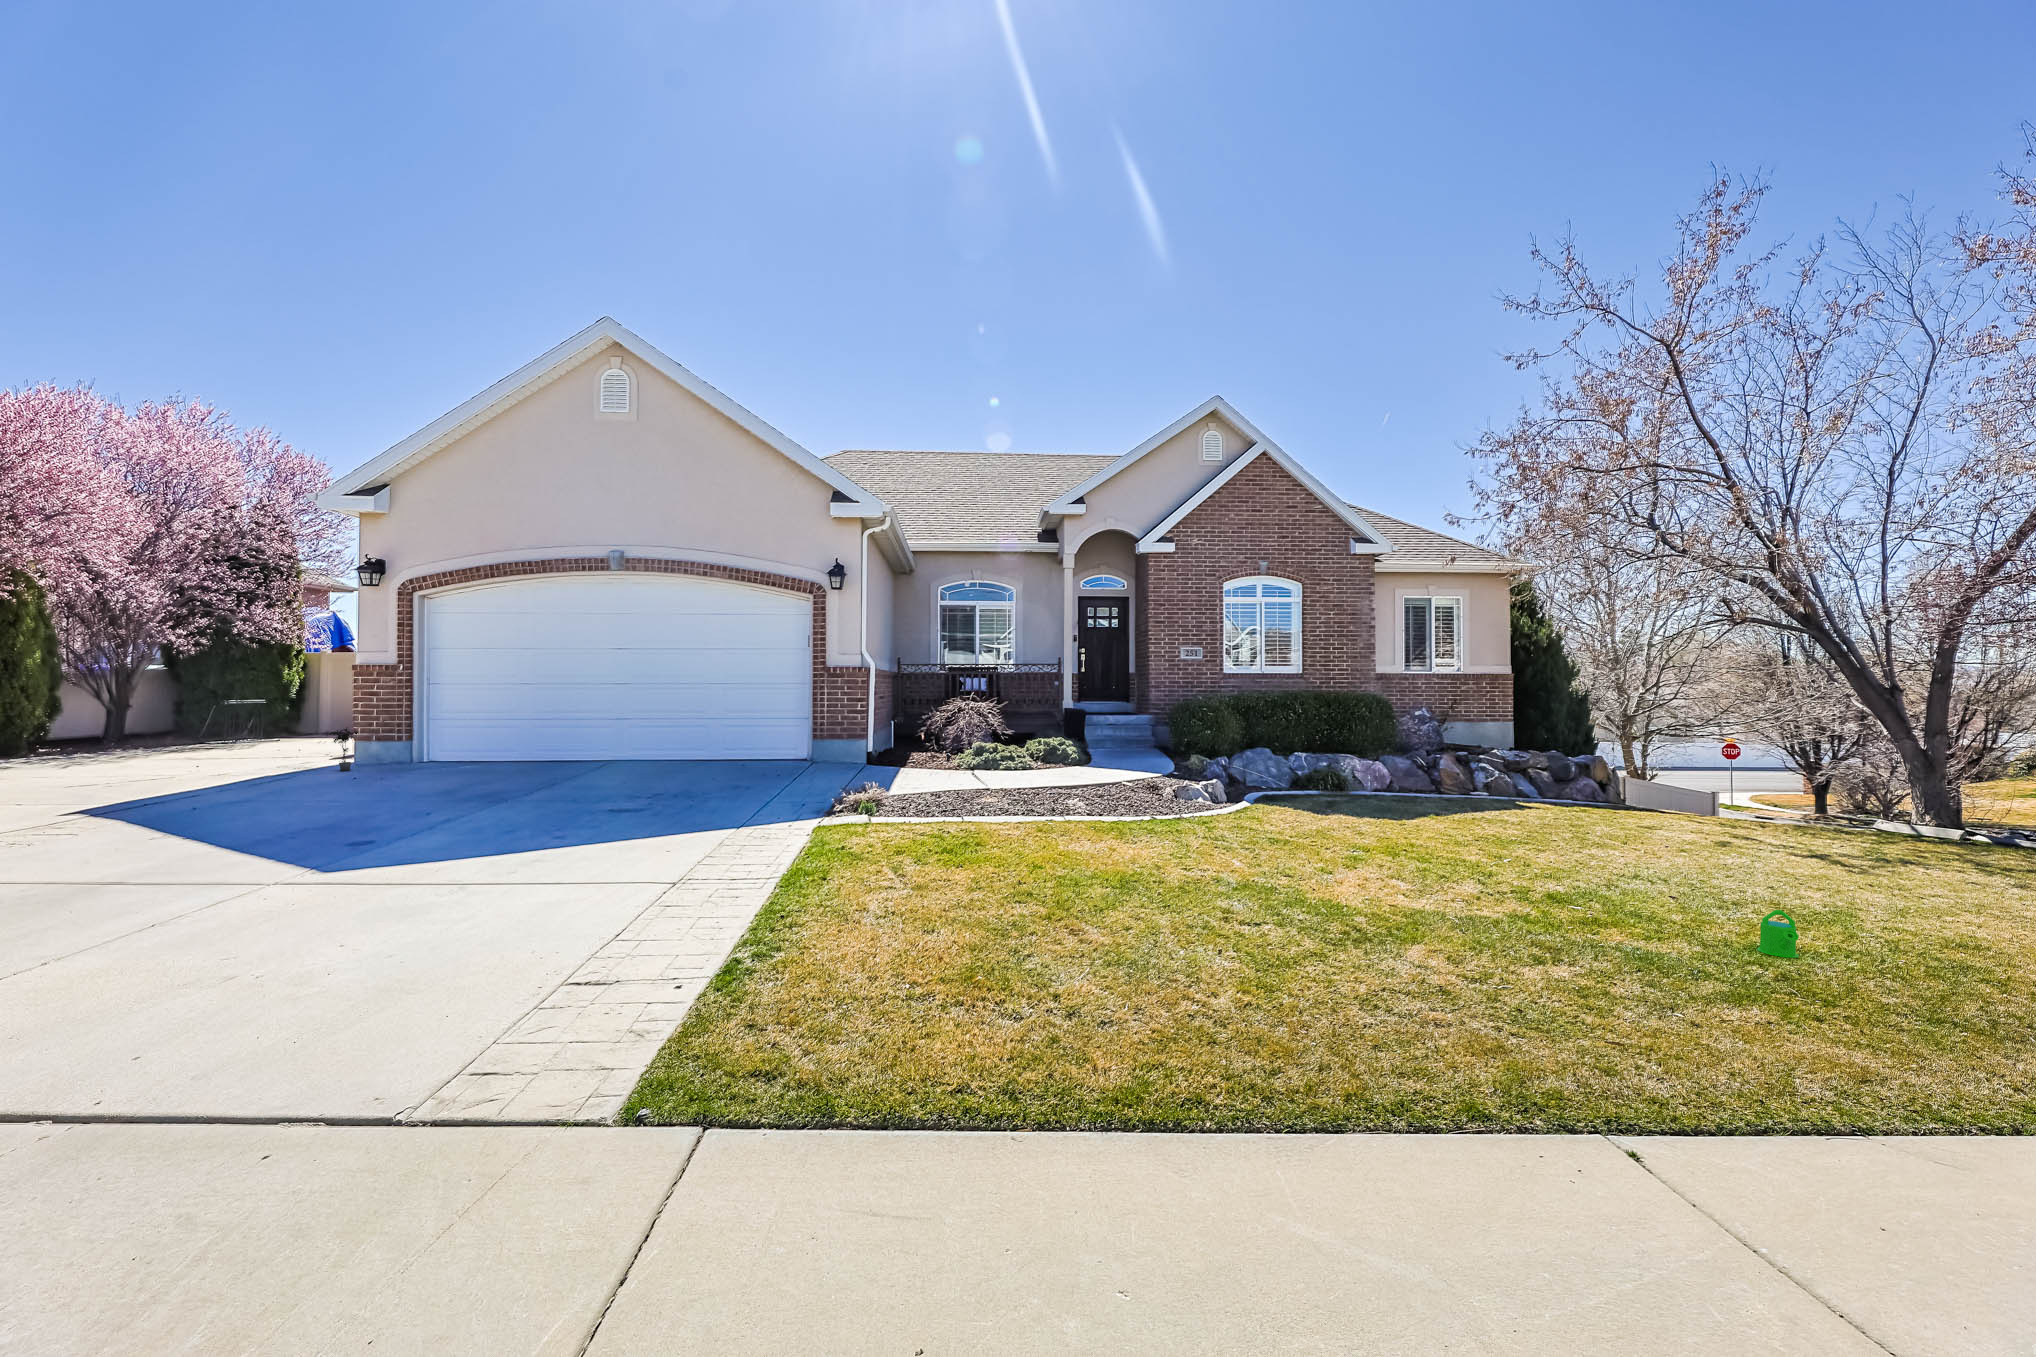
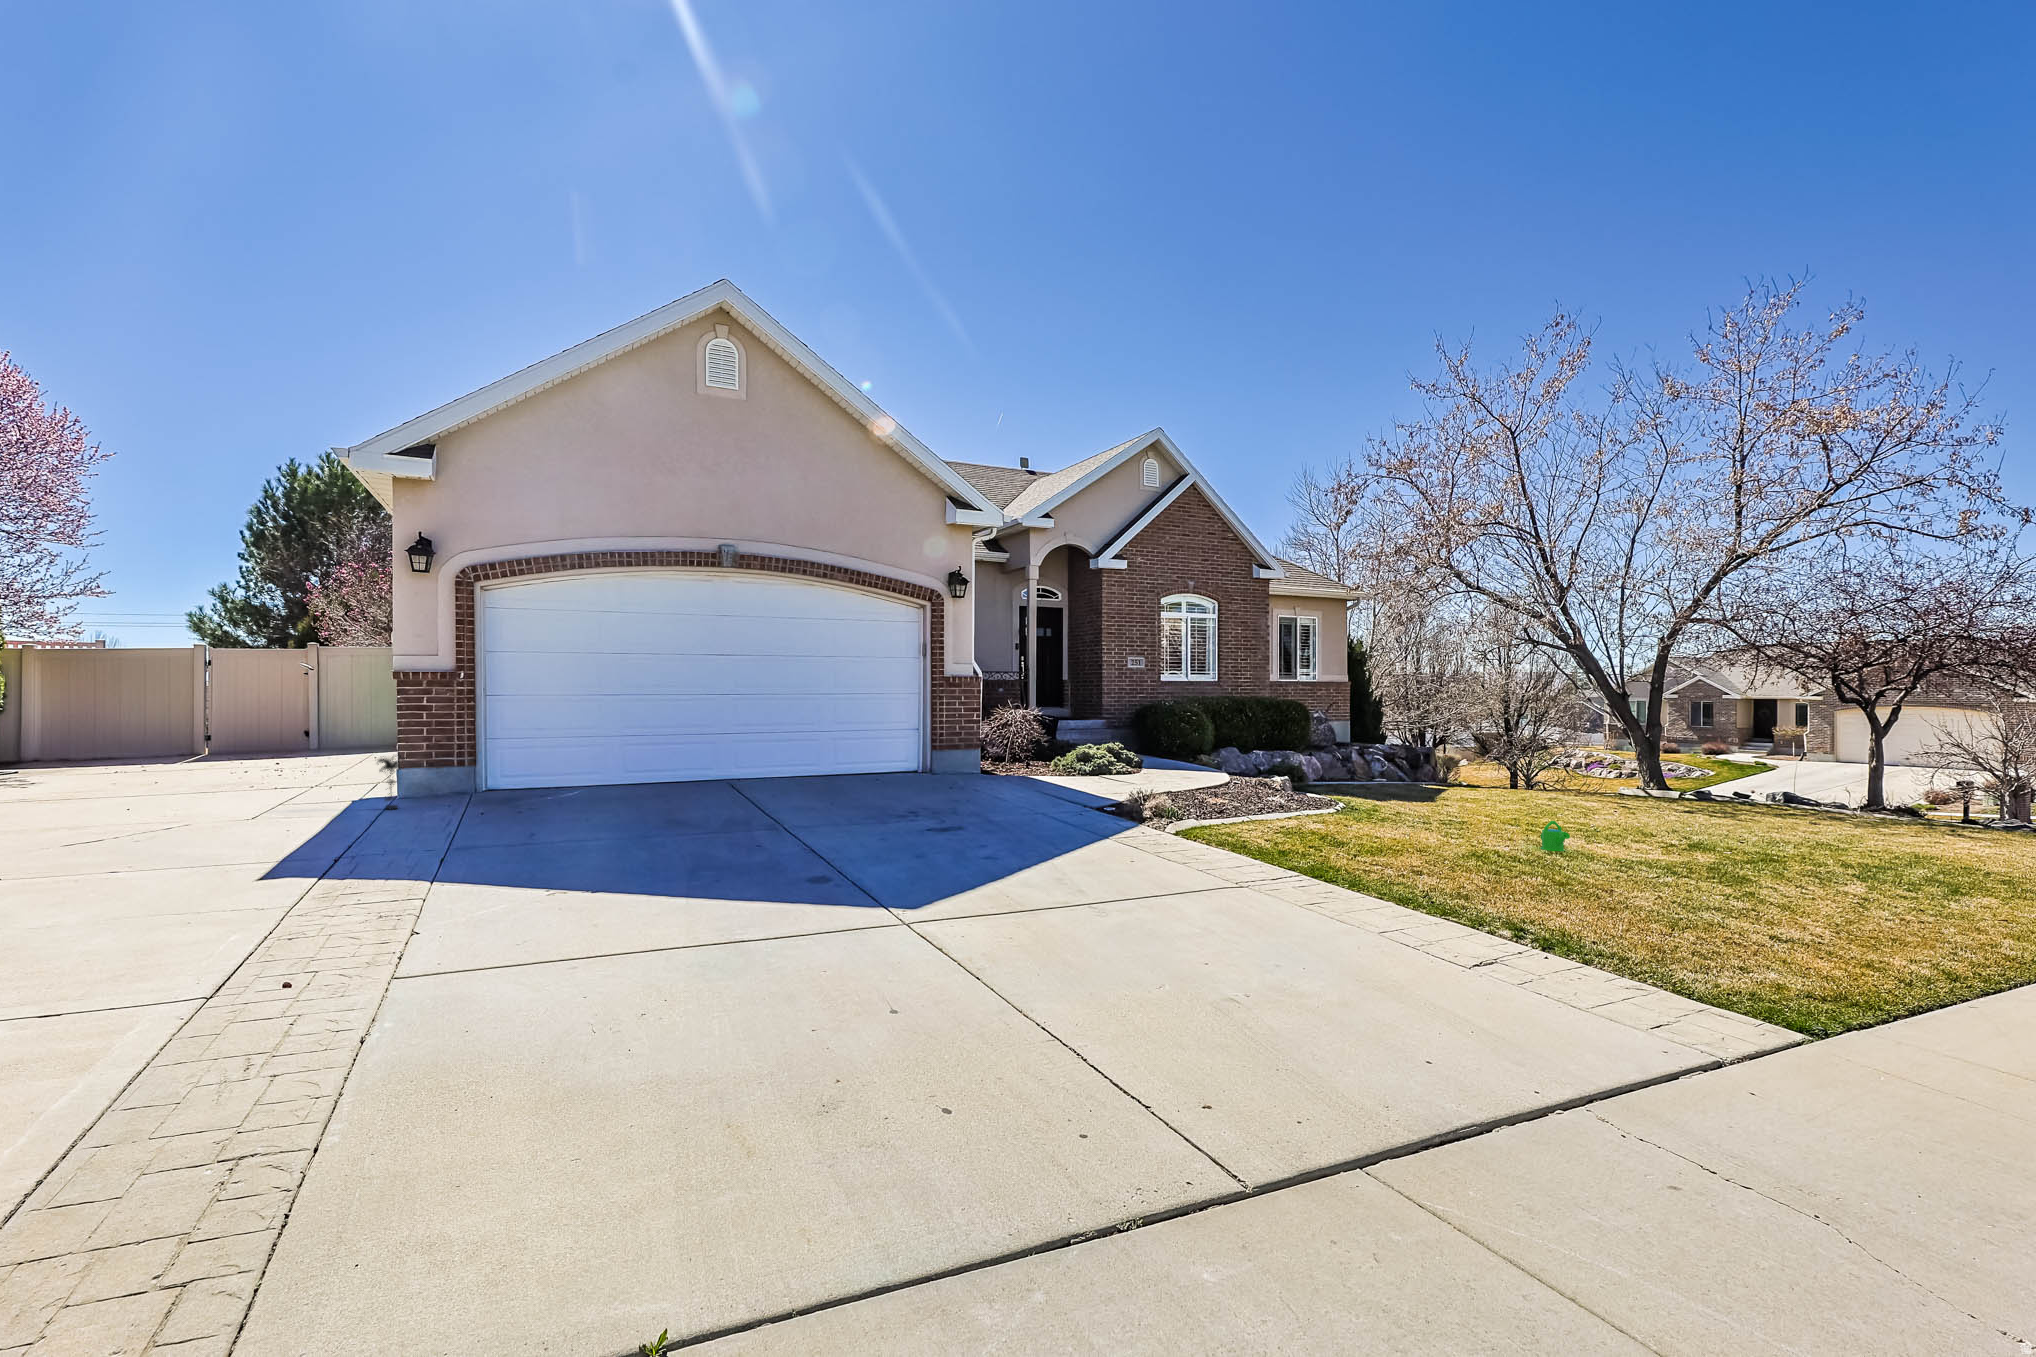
watering can: present [1757,910,1799,958] -> present [1540,821,1570,851]

